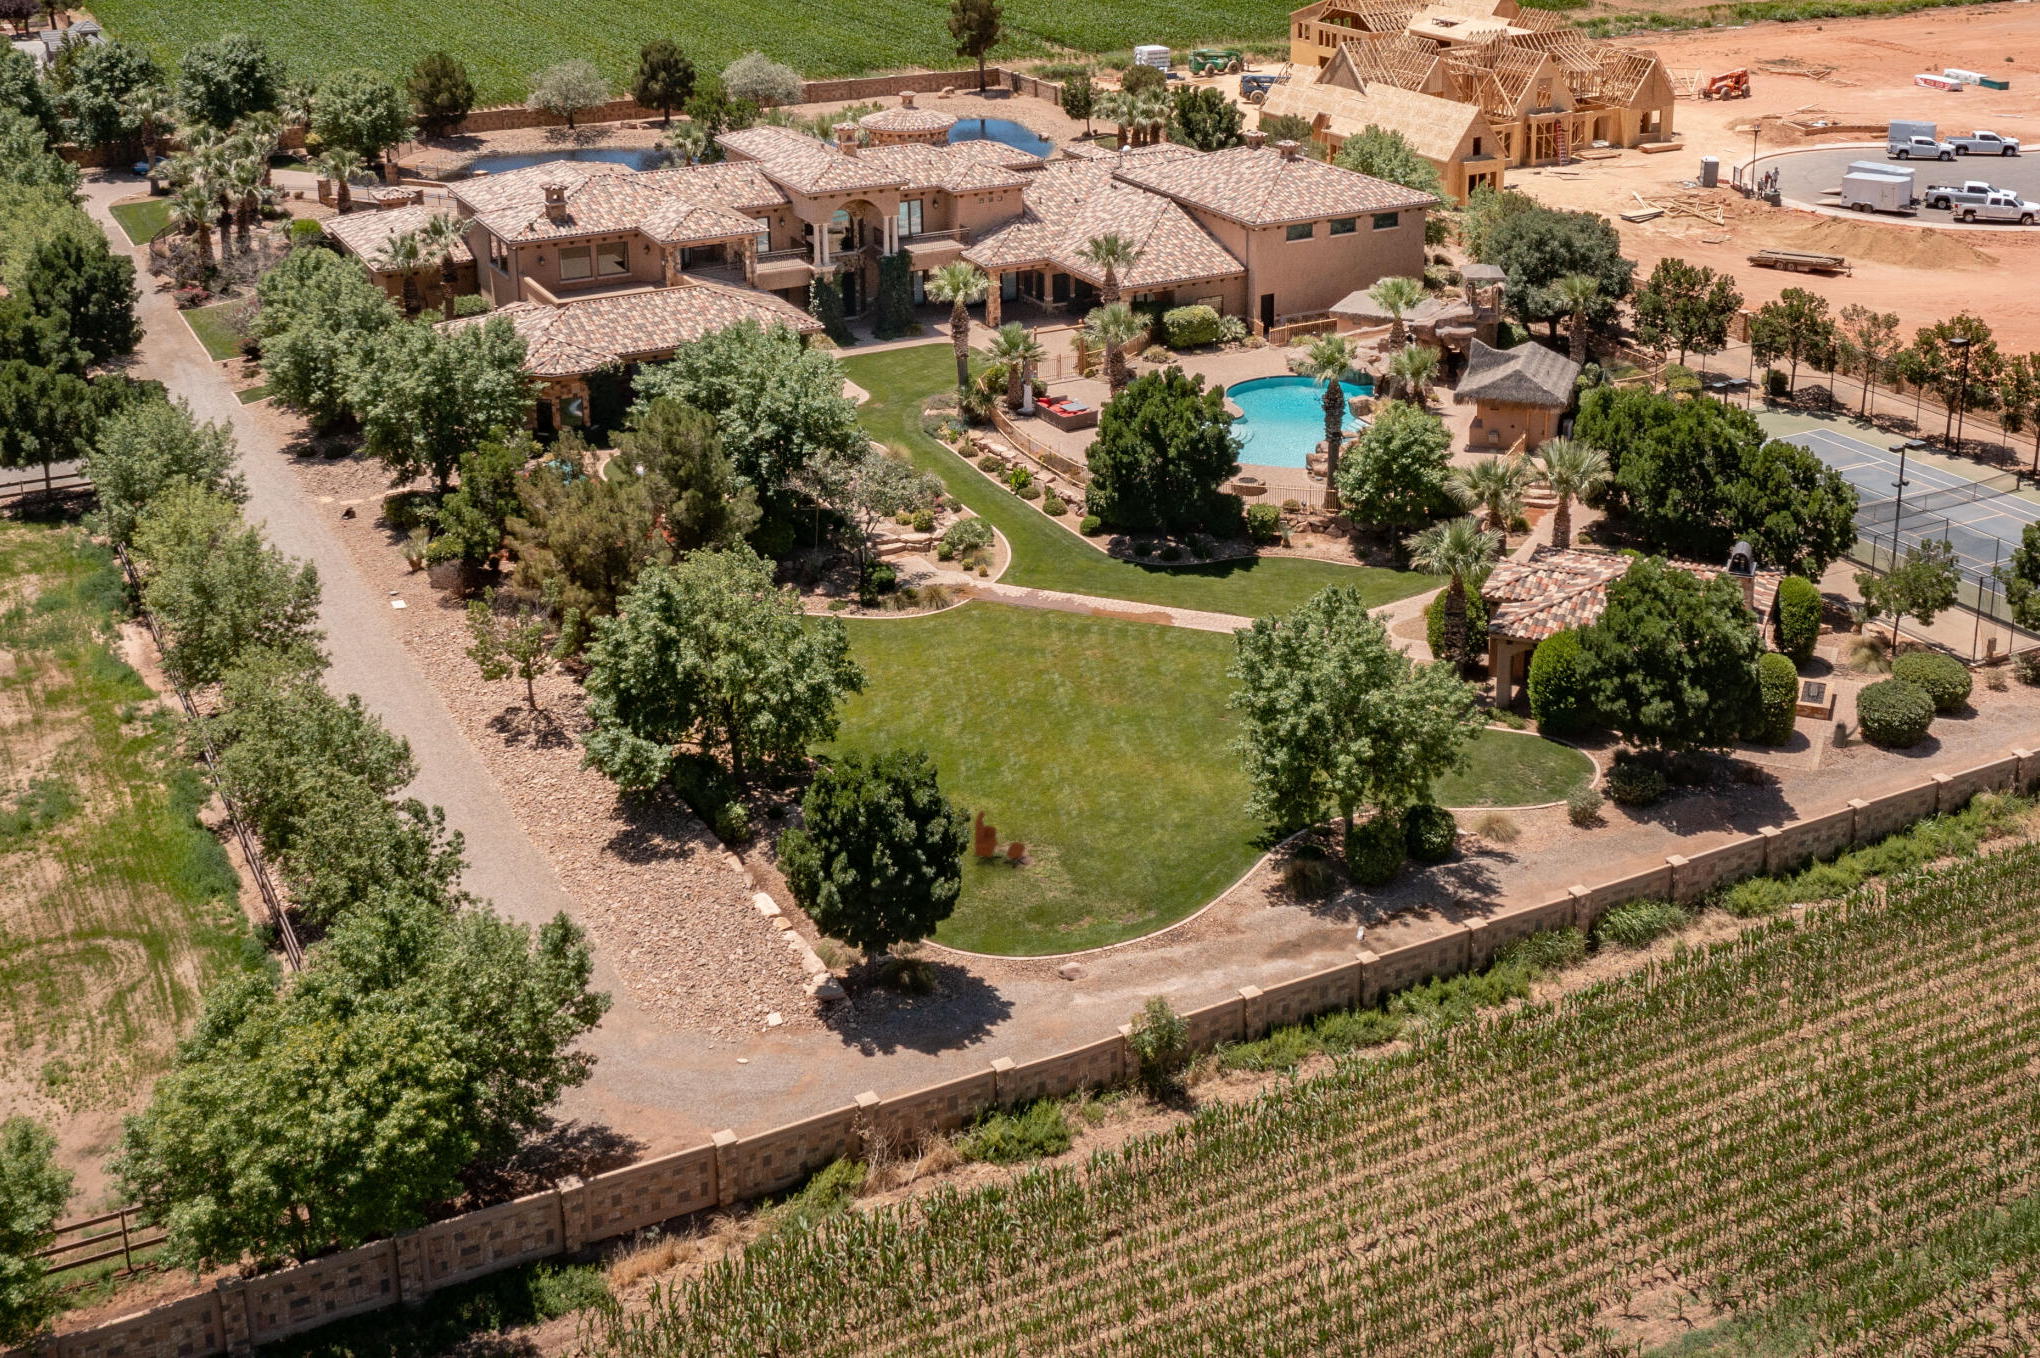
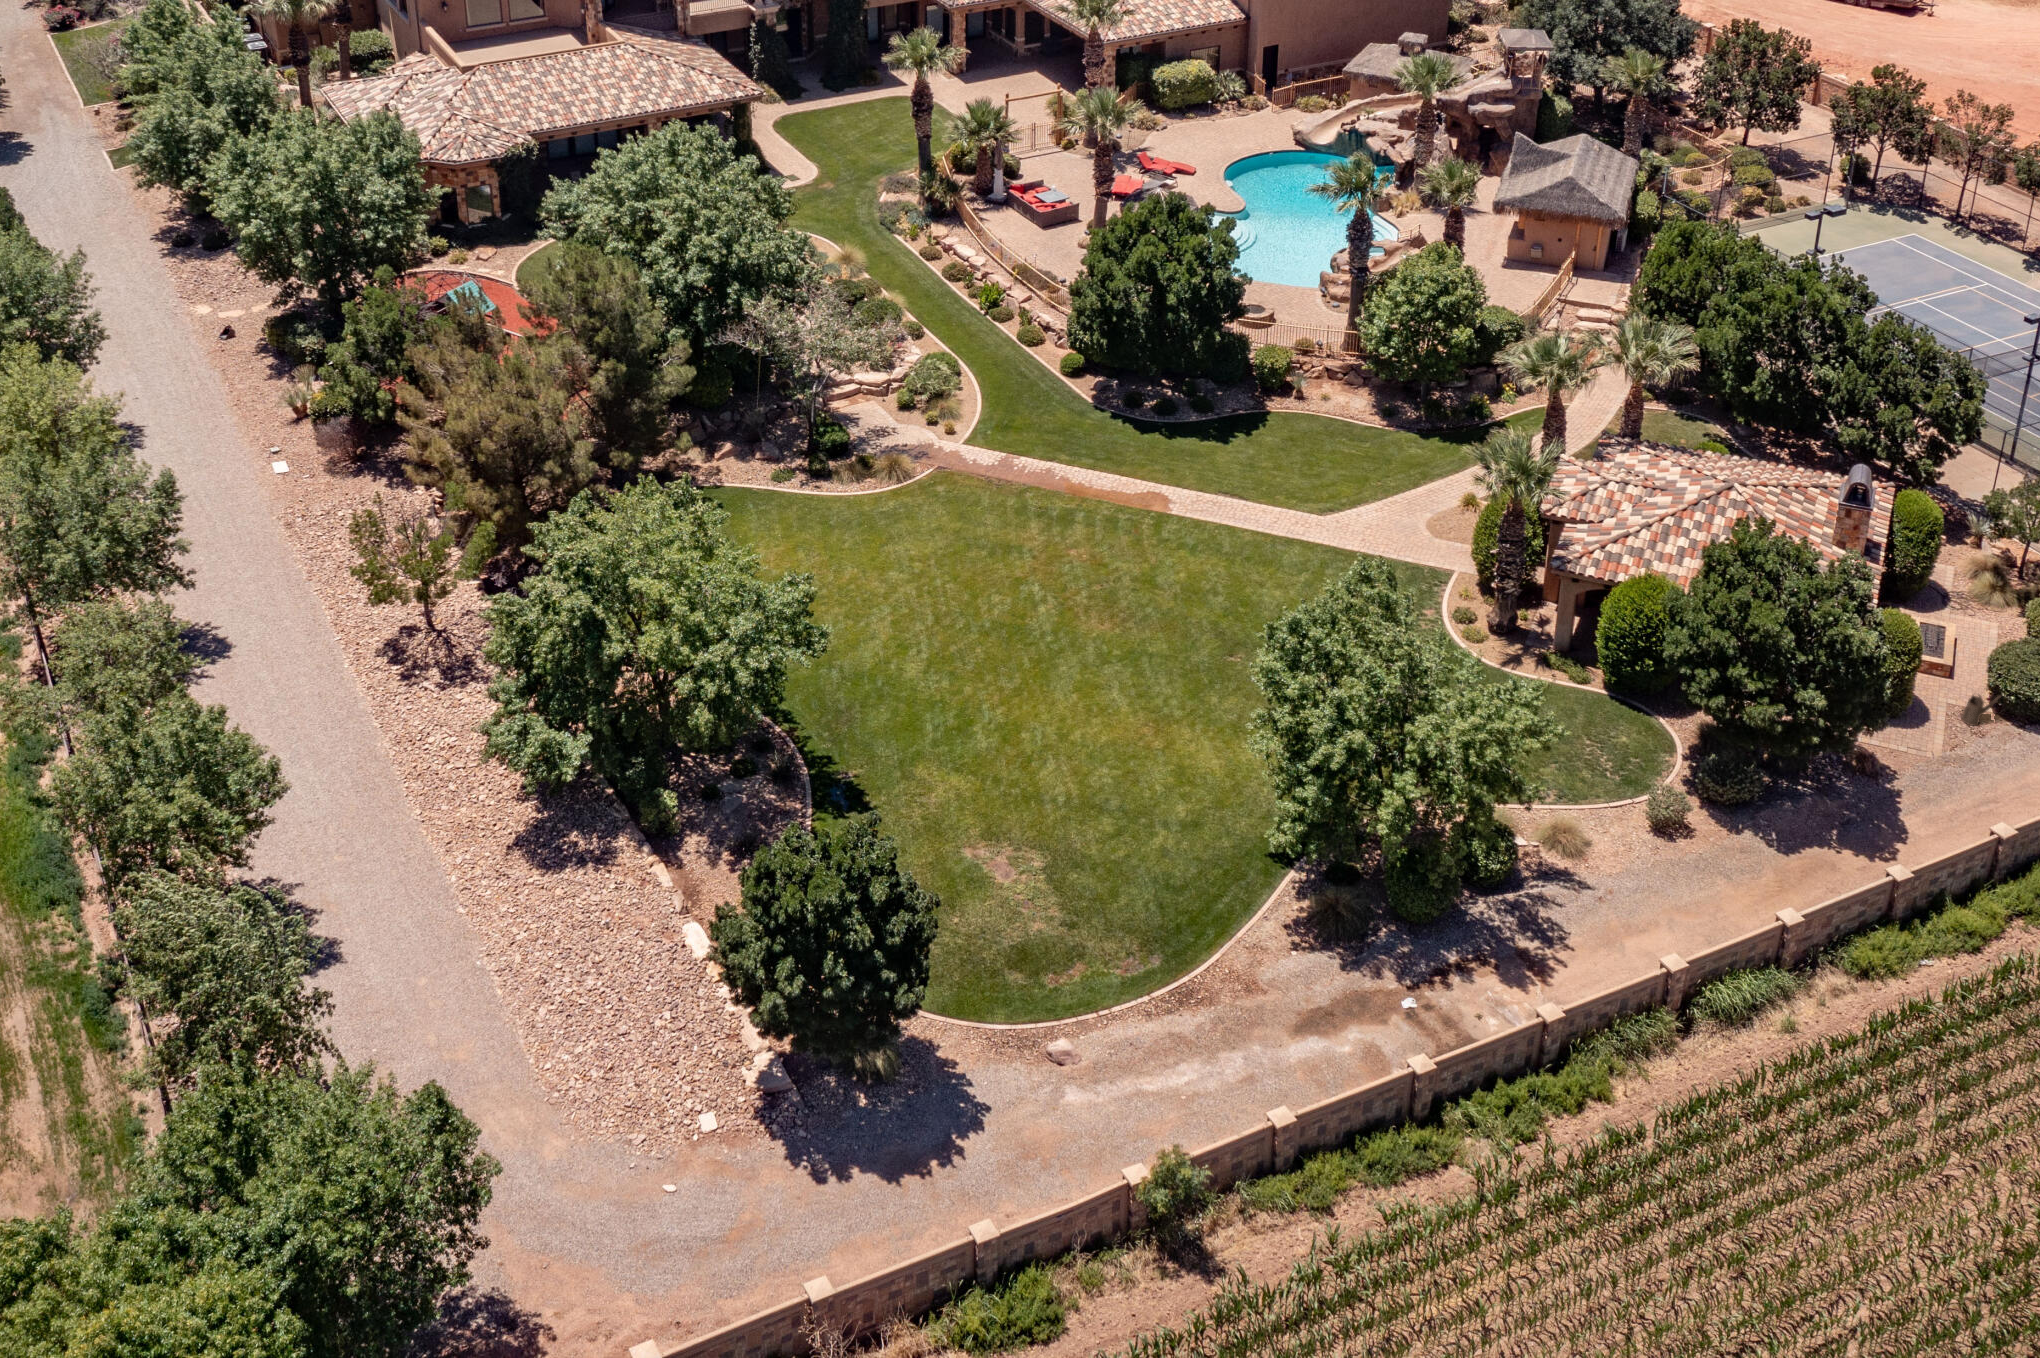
lounge chair: present [975,811,1025,865] -> none [942,821,1006,891]

